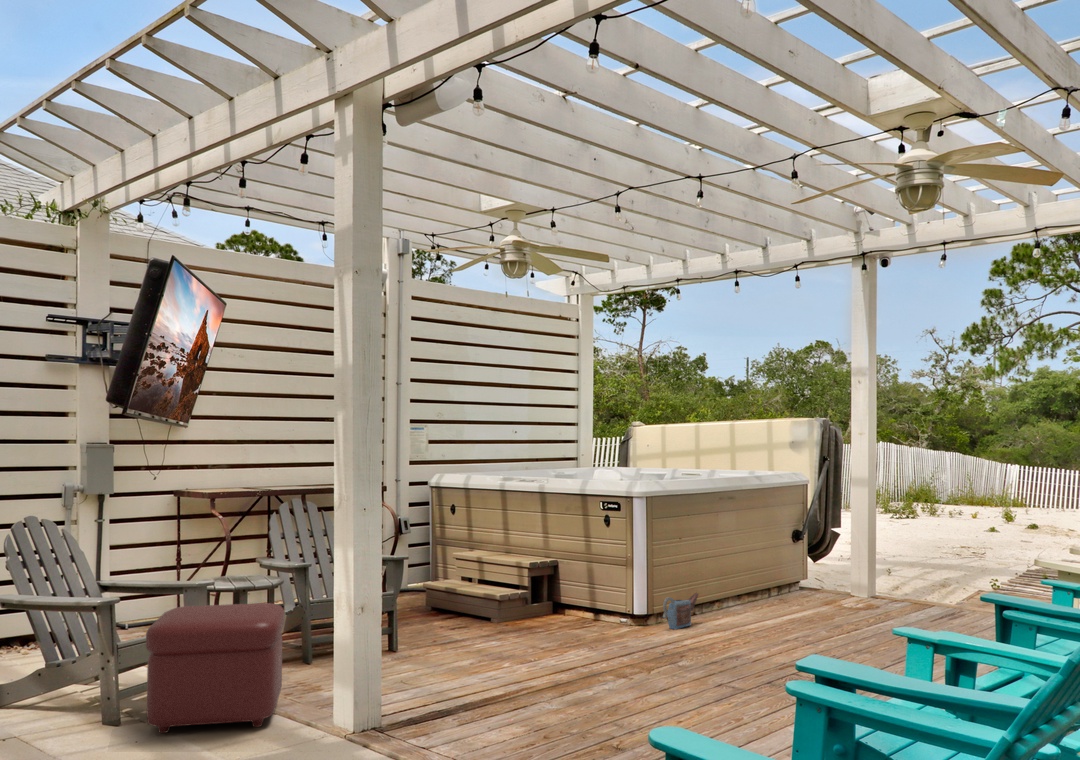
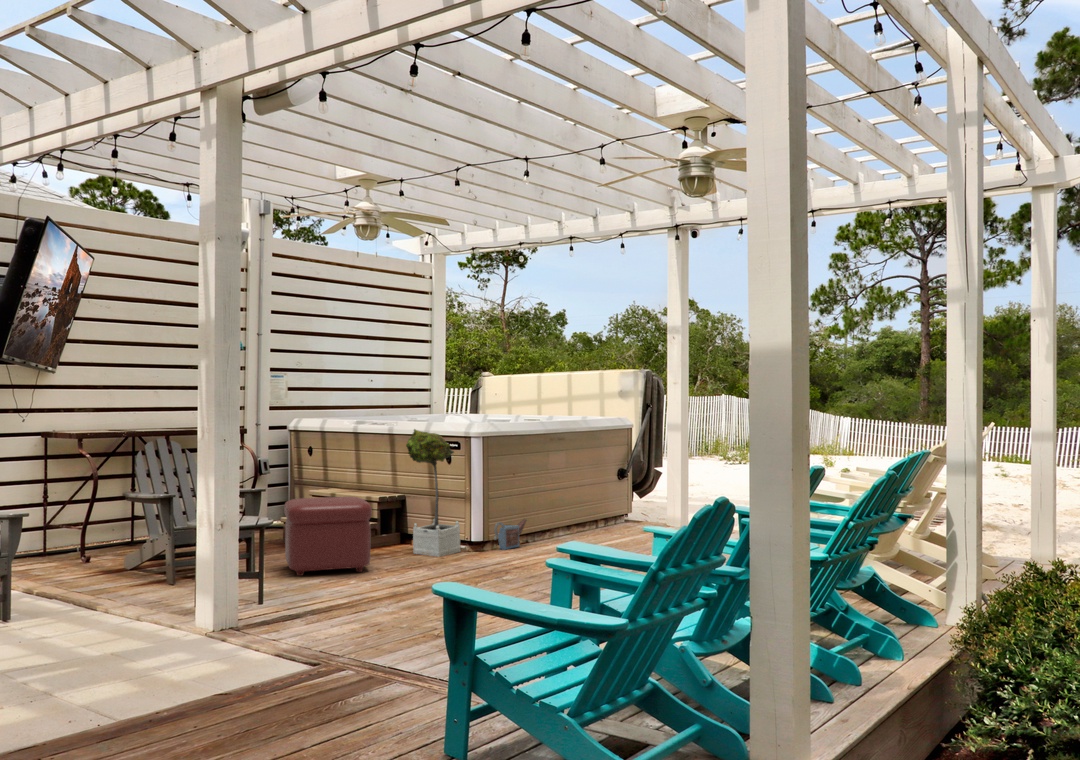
potted tree: none [561,488,625,638] -> present [406,429,461,557]
ottoman: present [146,603,285,733] -> present [284,496,372,576]

